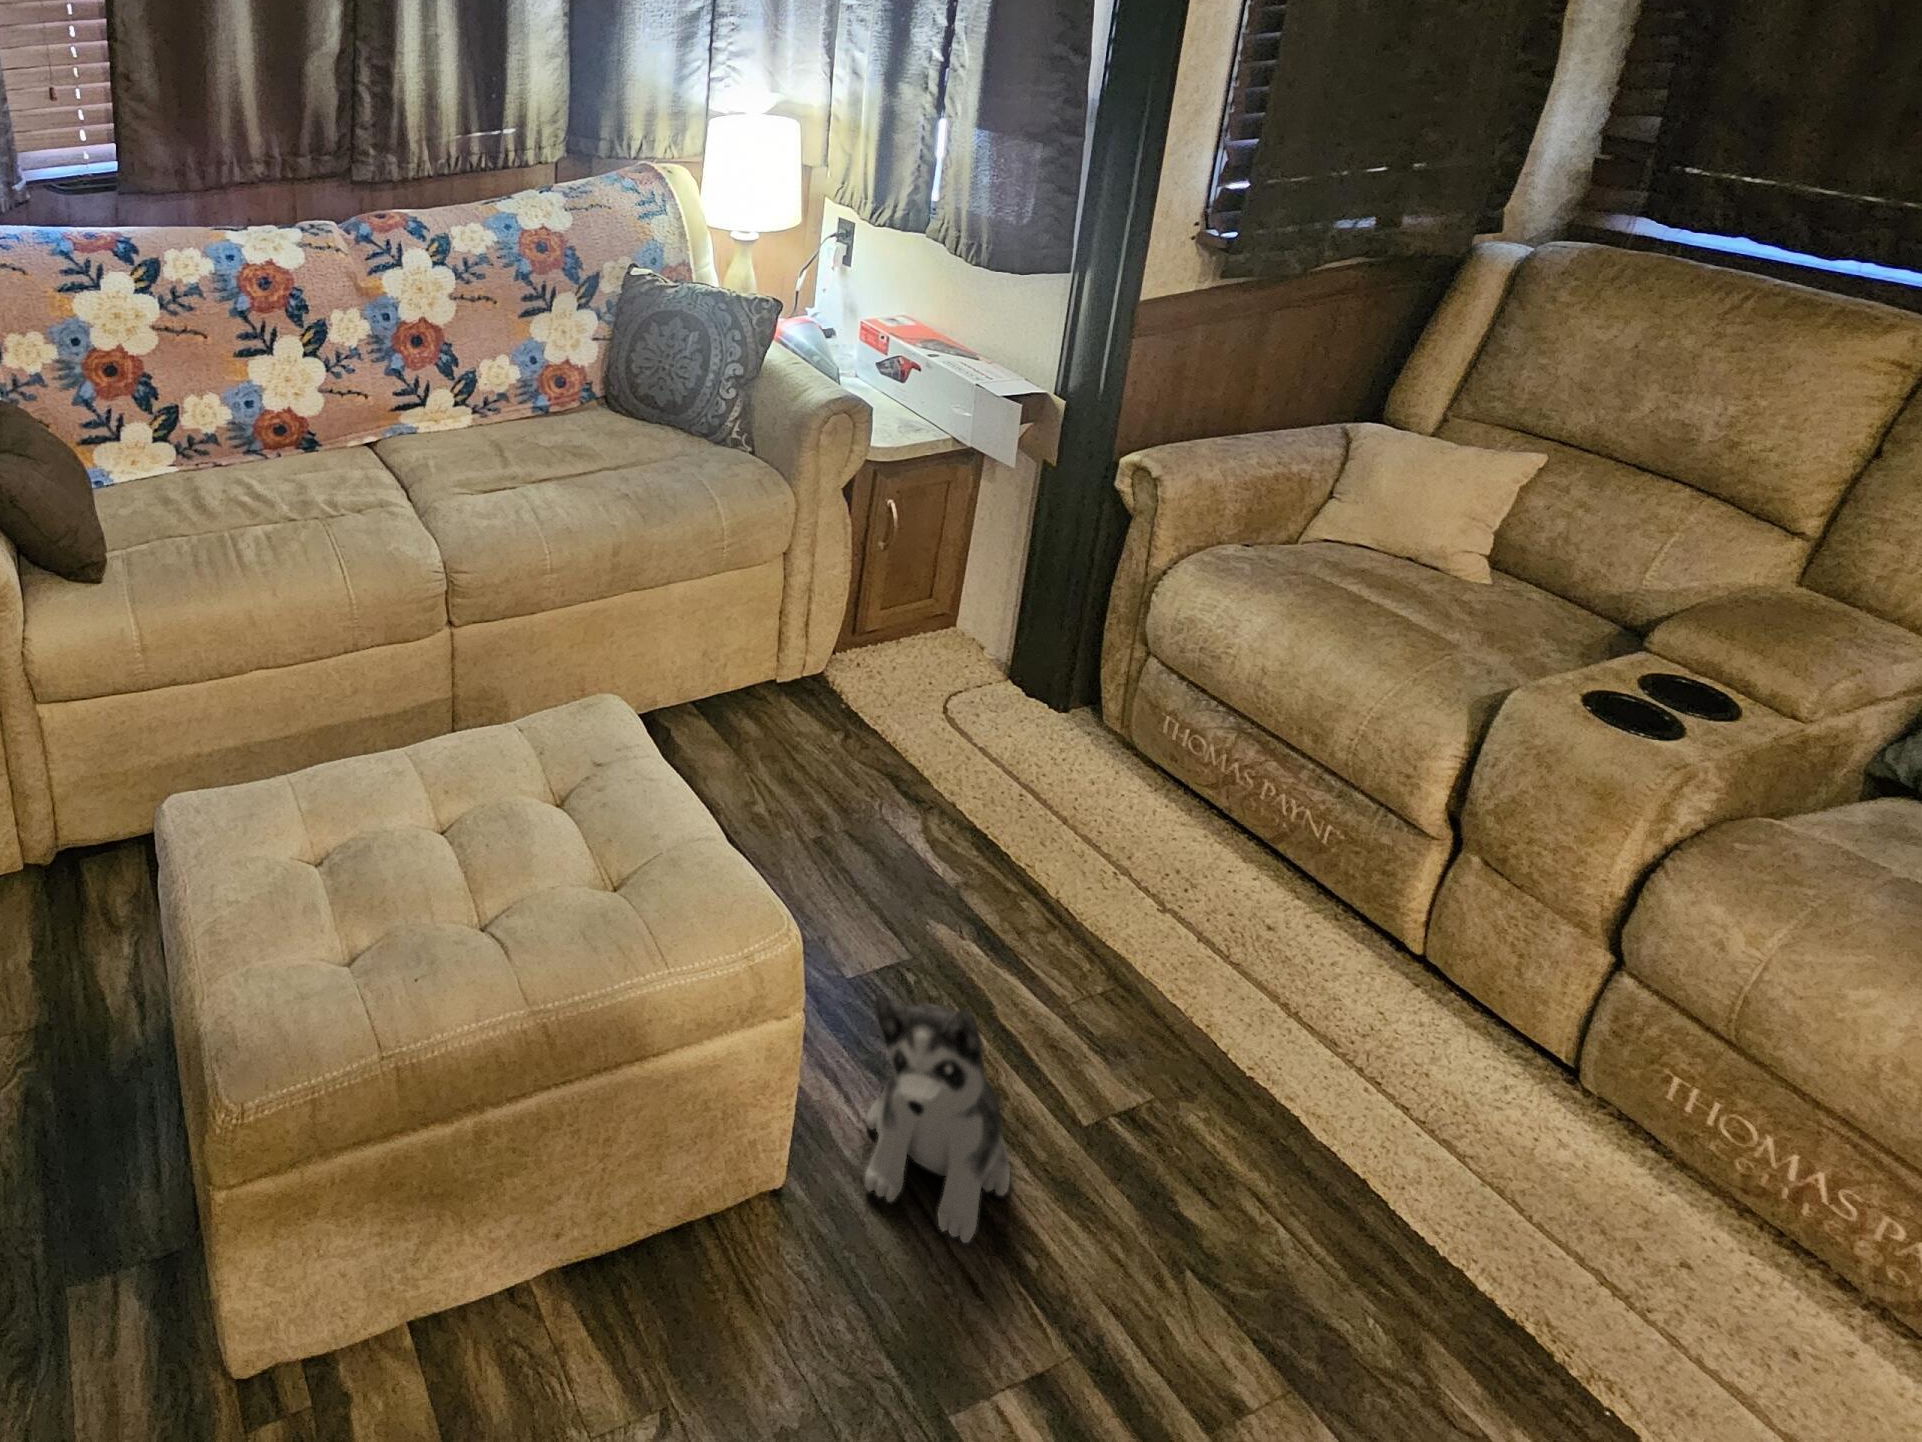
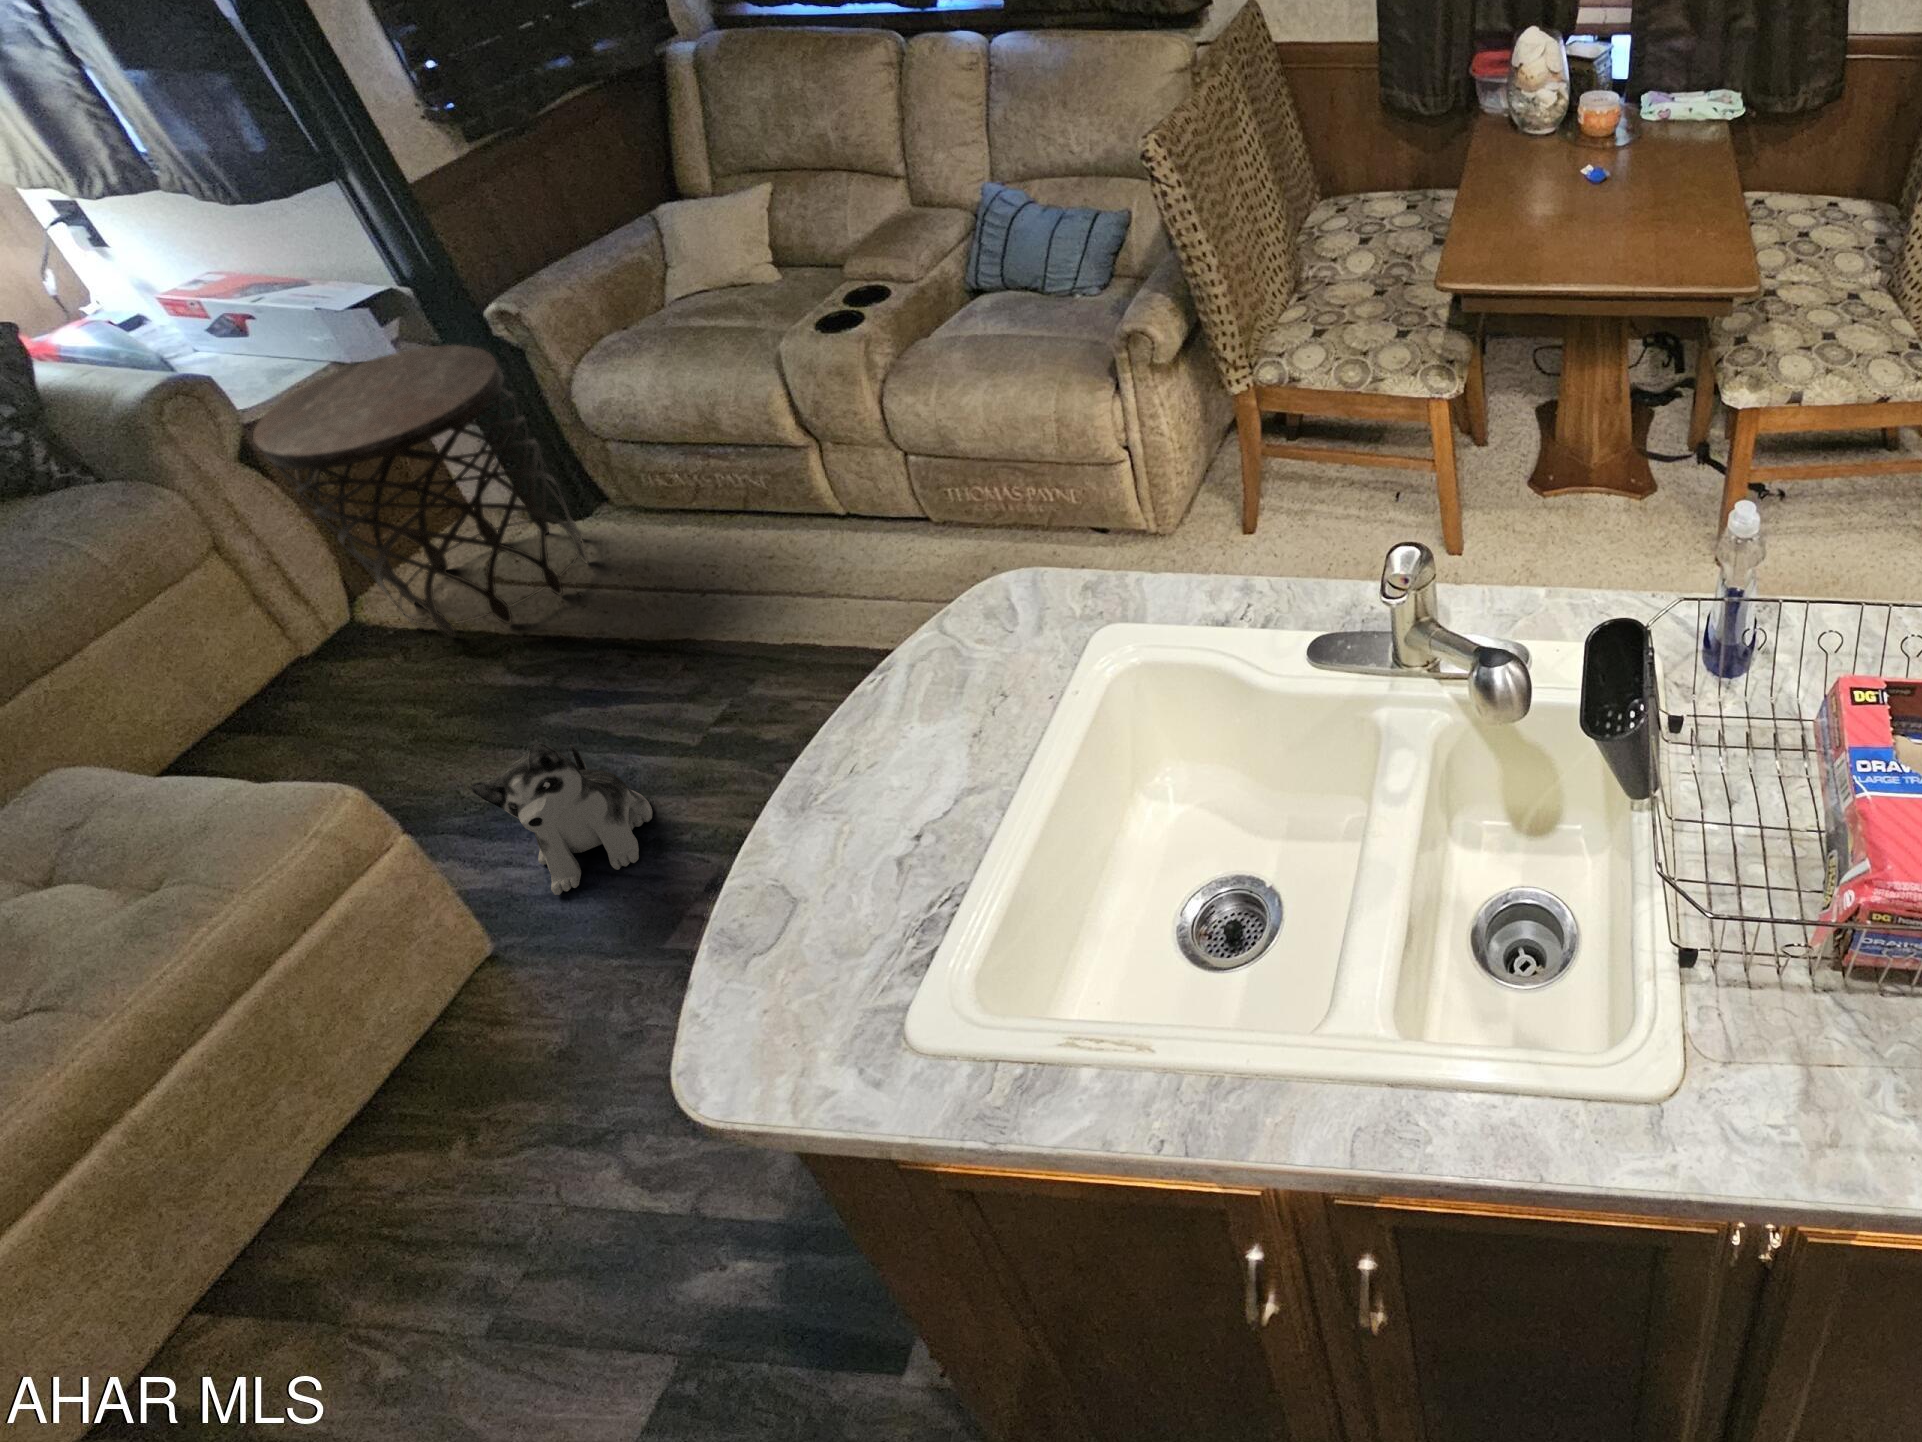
side table: none [865,448,1112,790] -> present [253,345,588,637]

